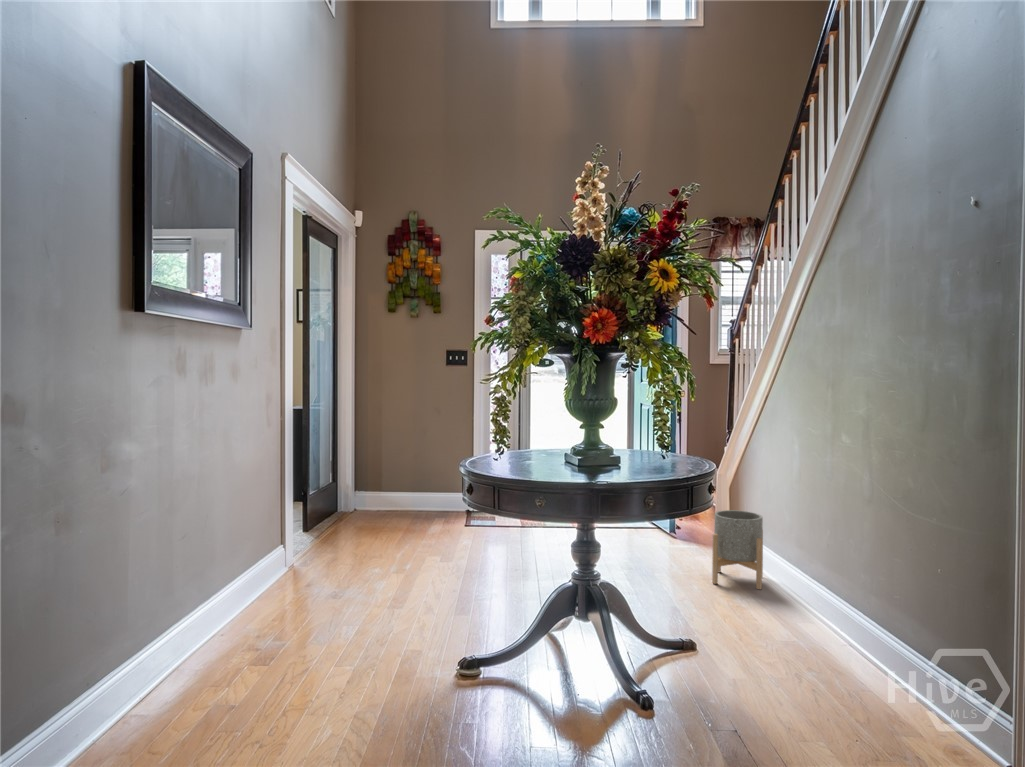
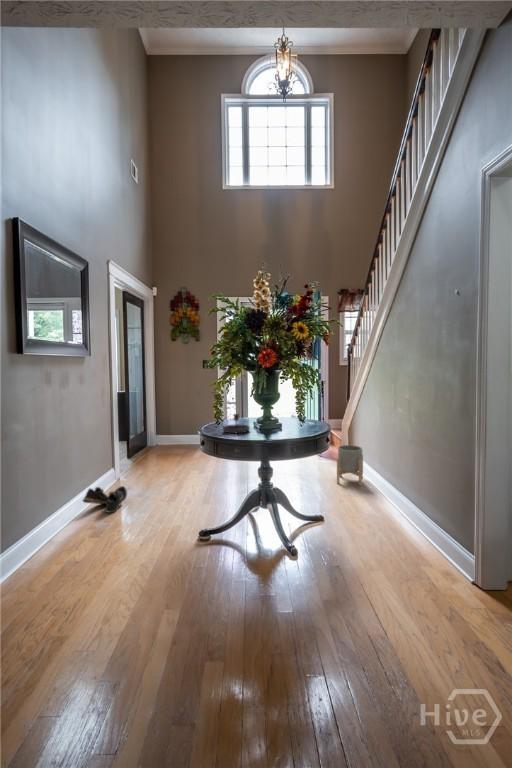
candlestick: none [504,435,561,471] -> present [221,414,250,433]
shoe: none [229,577,311,626] -> present [83,486,127,513]

